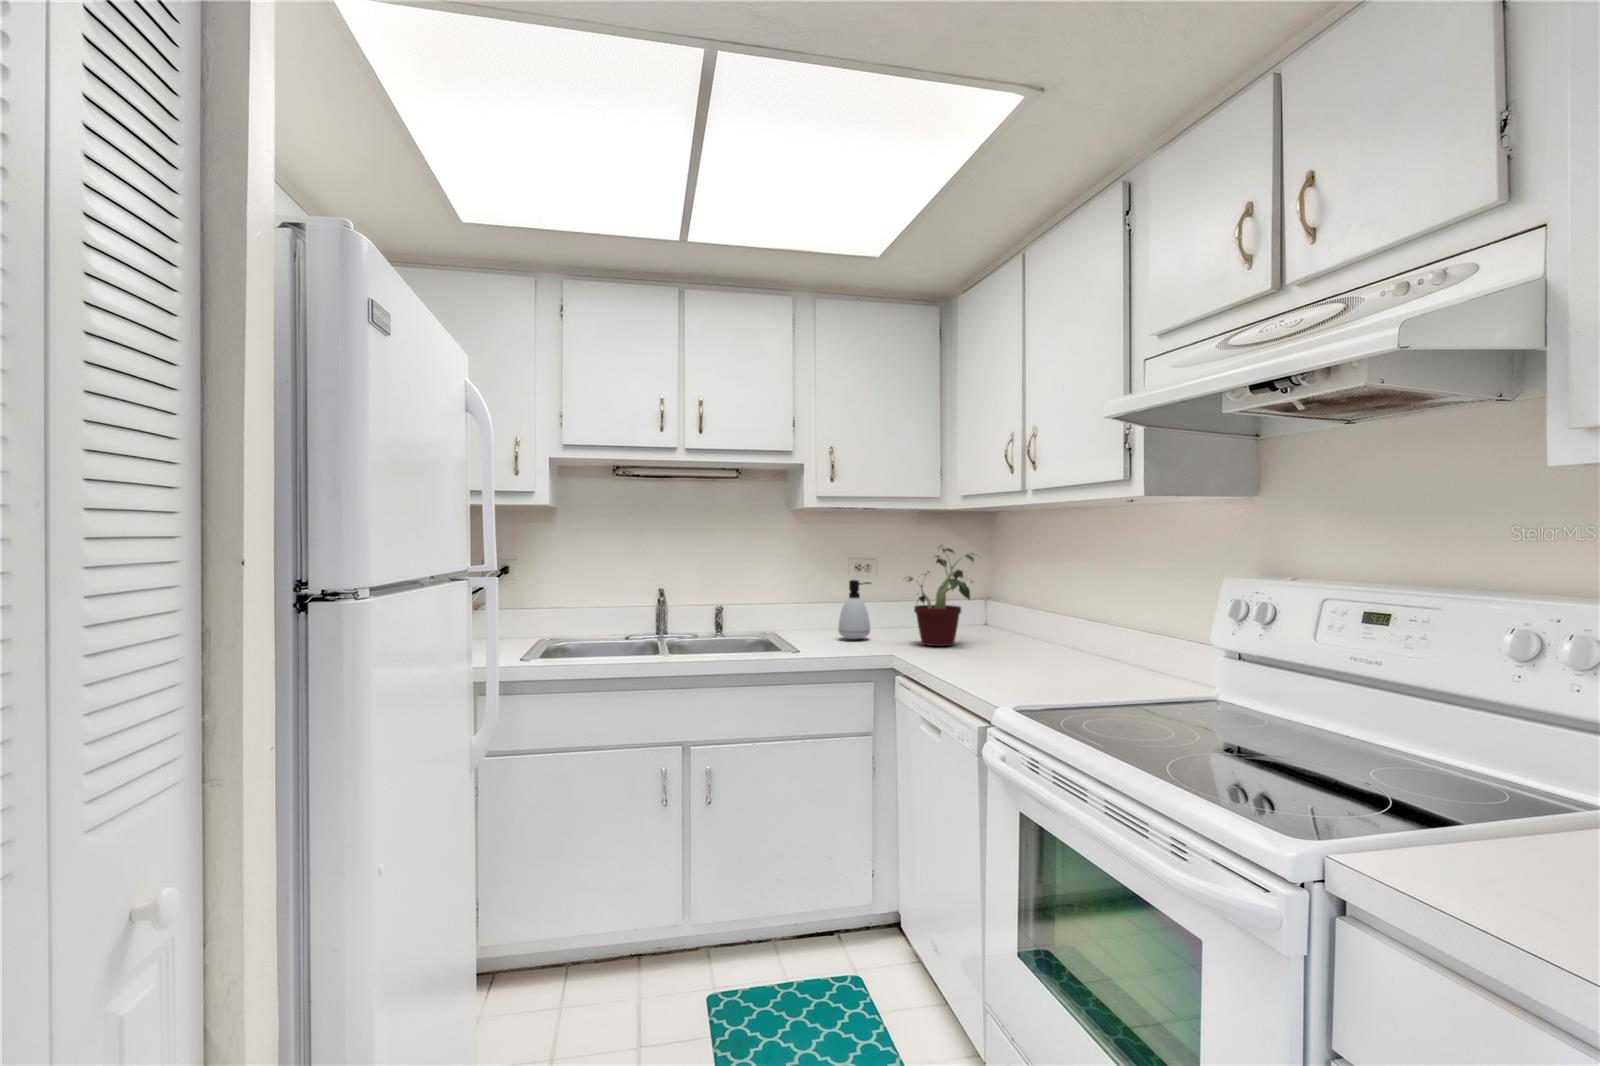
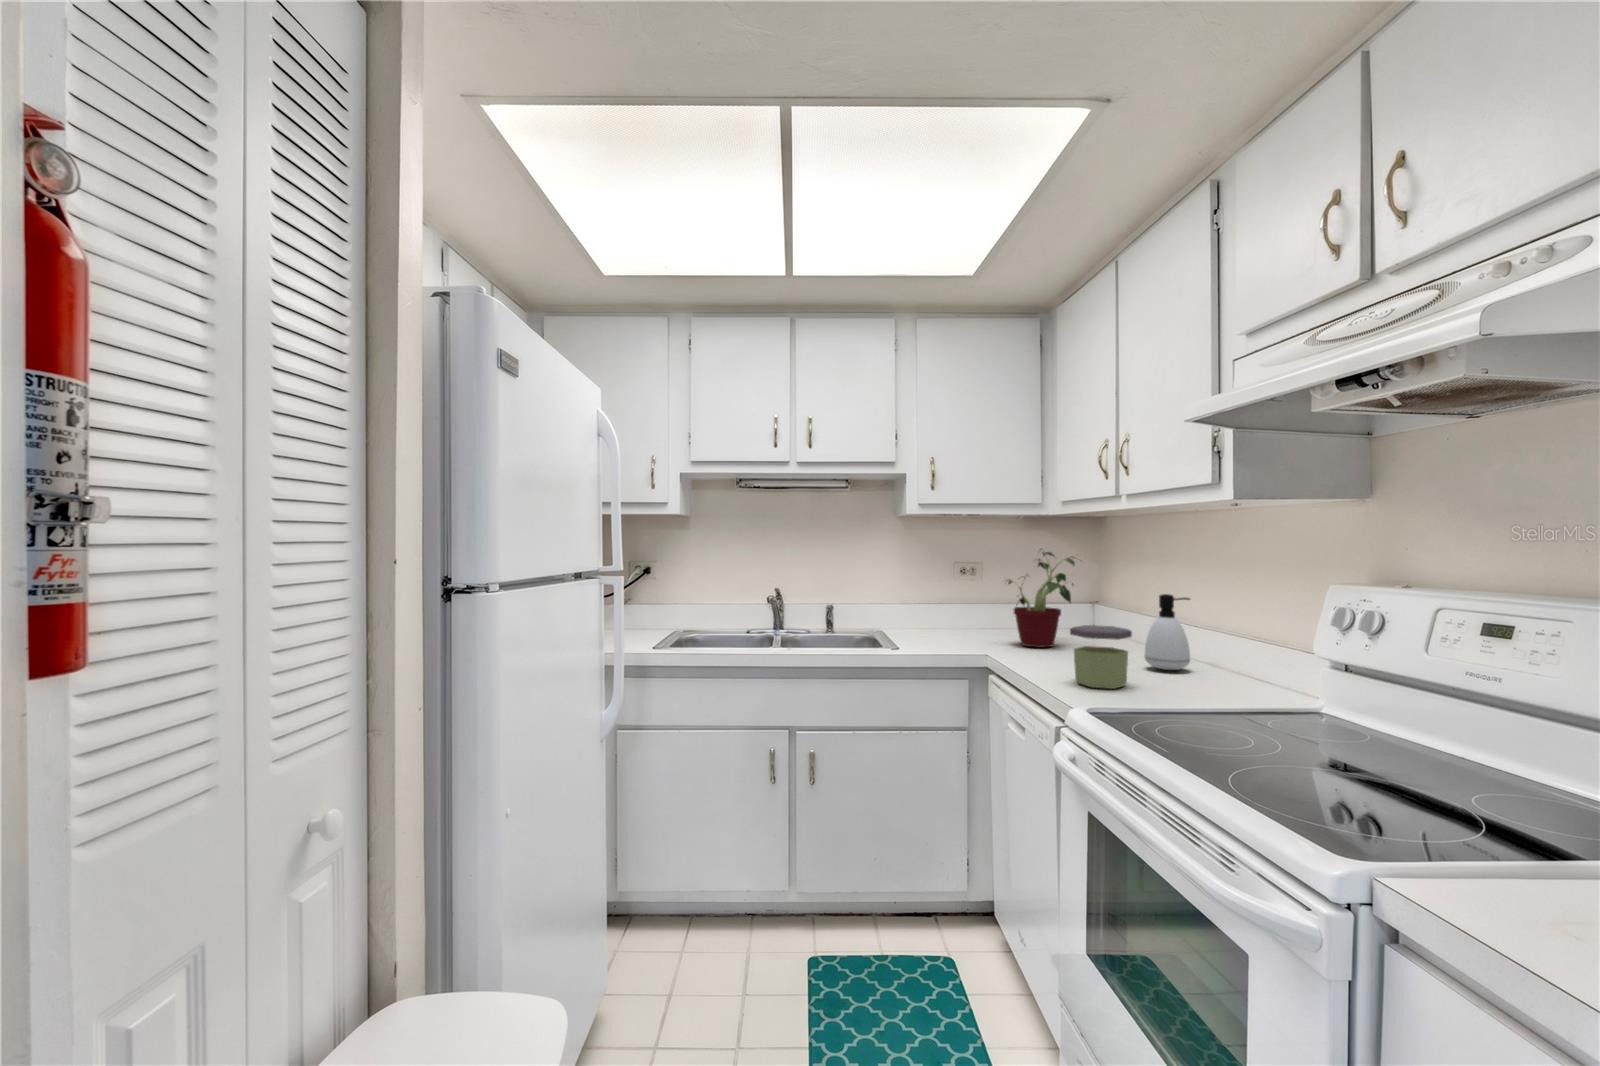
soap dispenser: present [838,580,870,639] -> present [1145,594,1190,670]
jar: none [984,622,1043,686] -> present [1070,625,1132,689]

